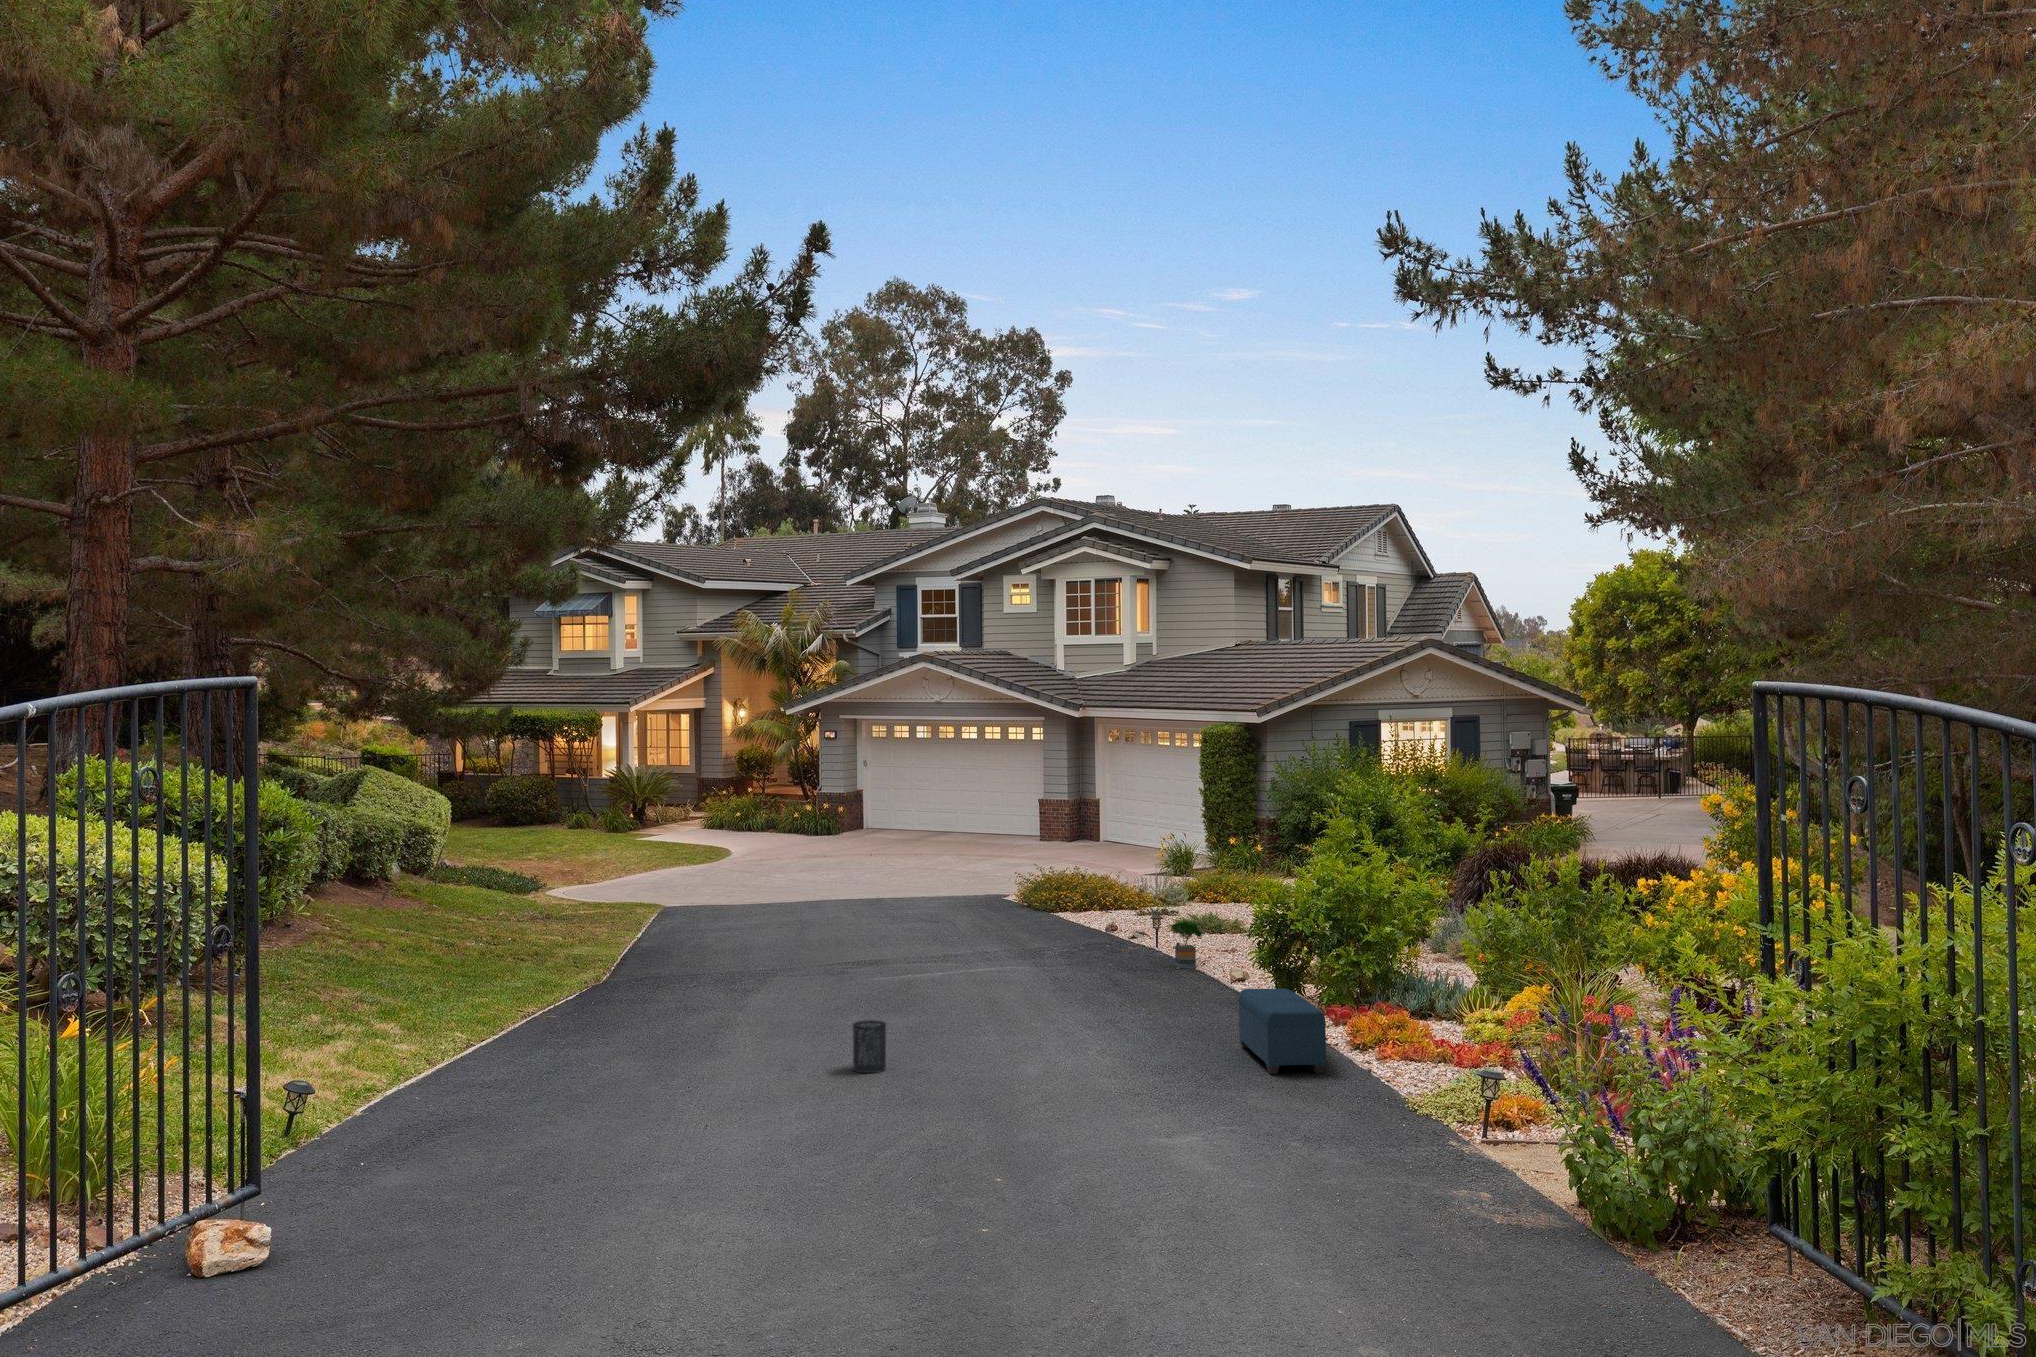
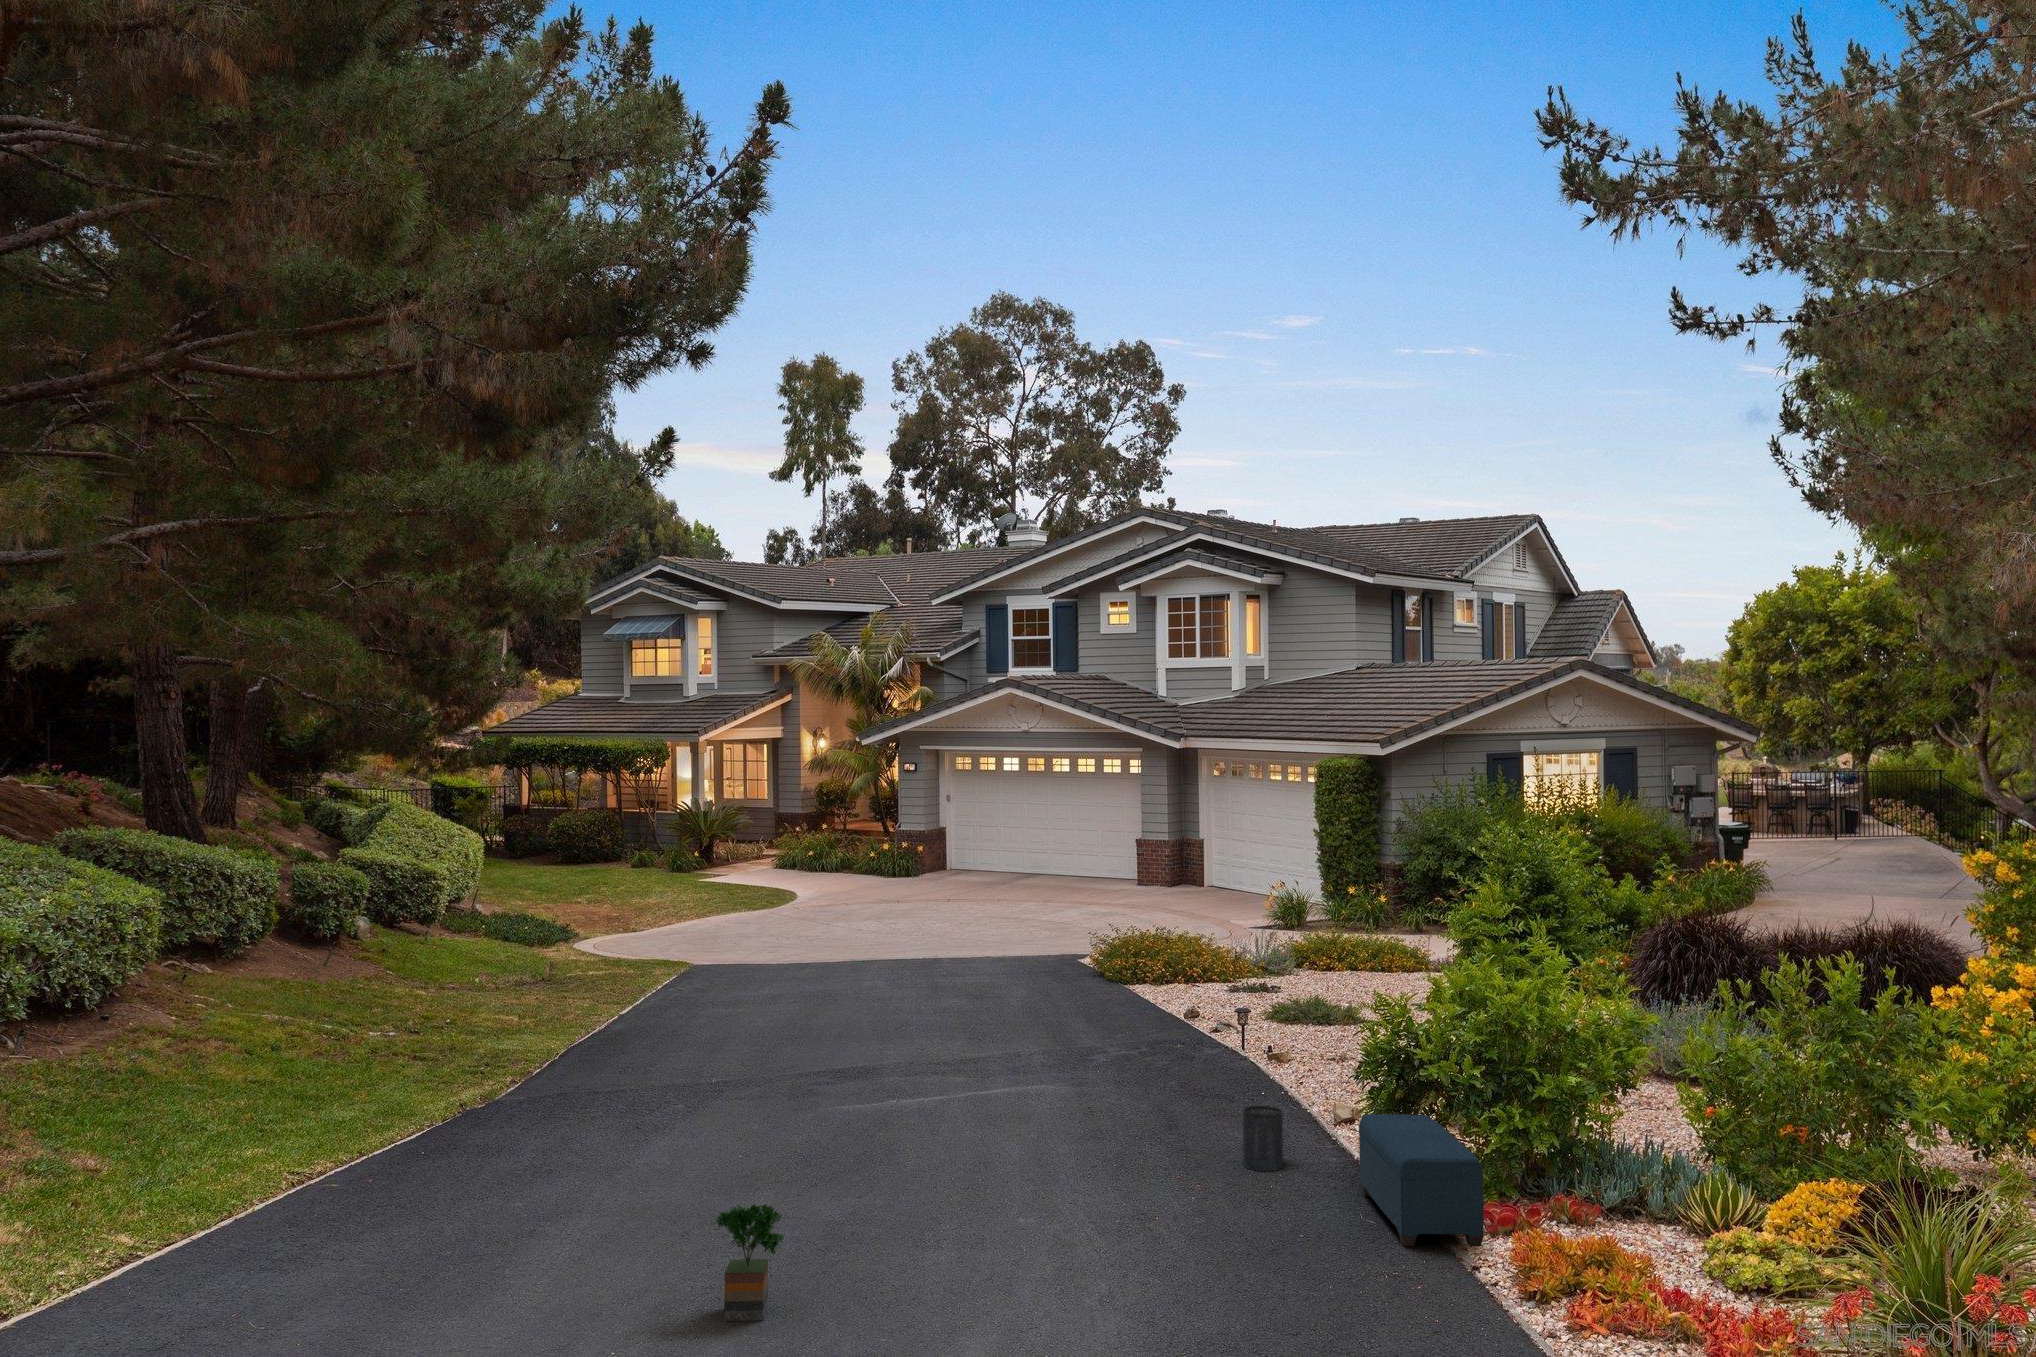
potted tree: present [1171,921,1202,968] -> present [716,1204,784,1321]
trash can: present [853,1020,886,1073] -> present [1243,1106,1283,1171]

